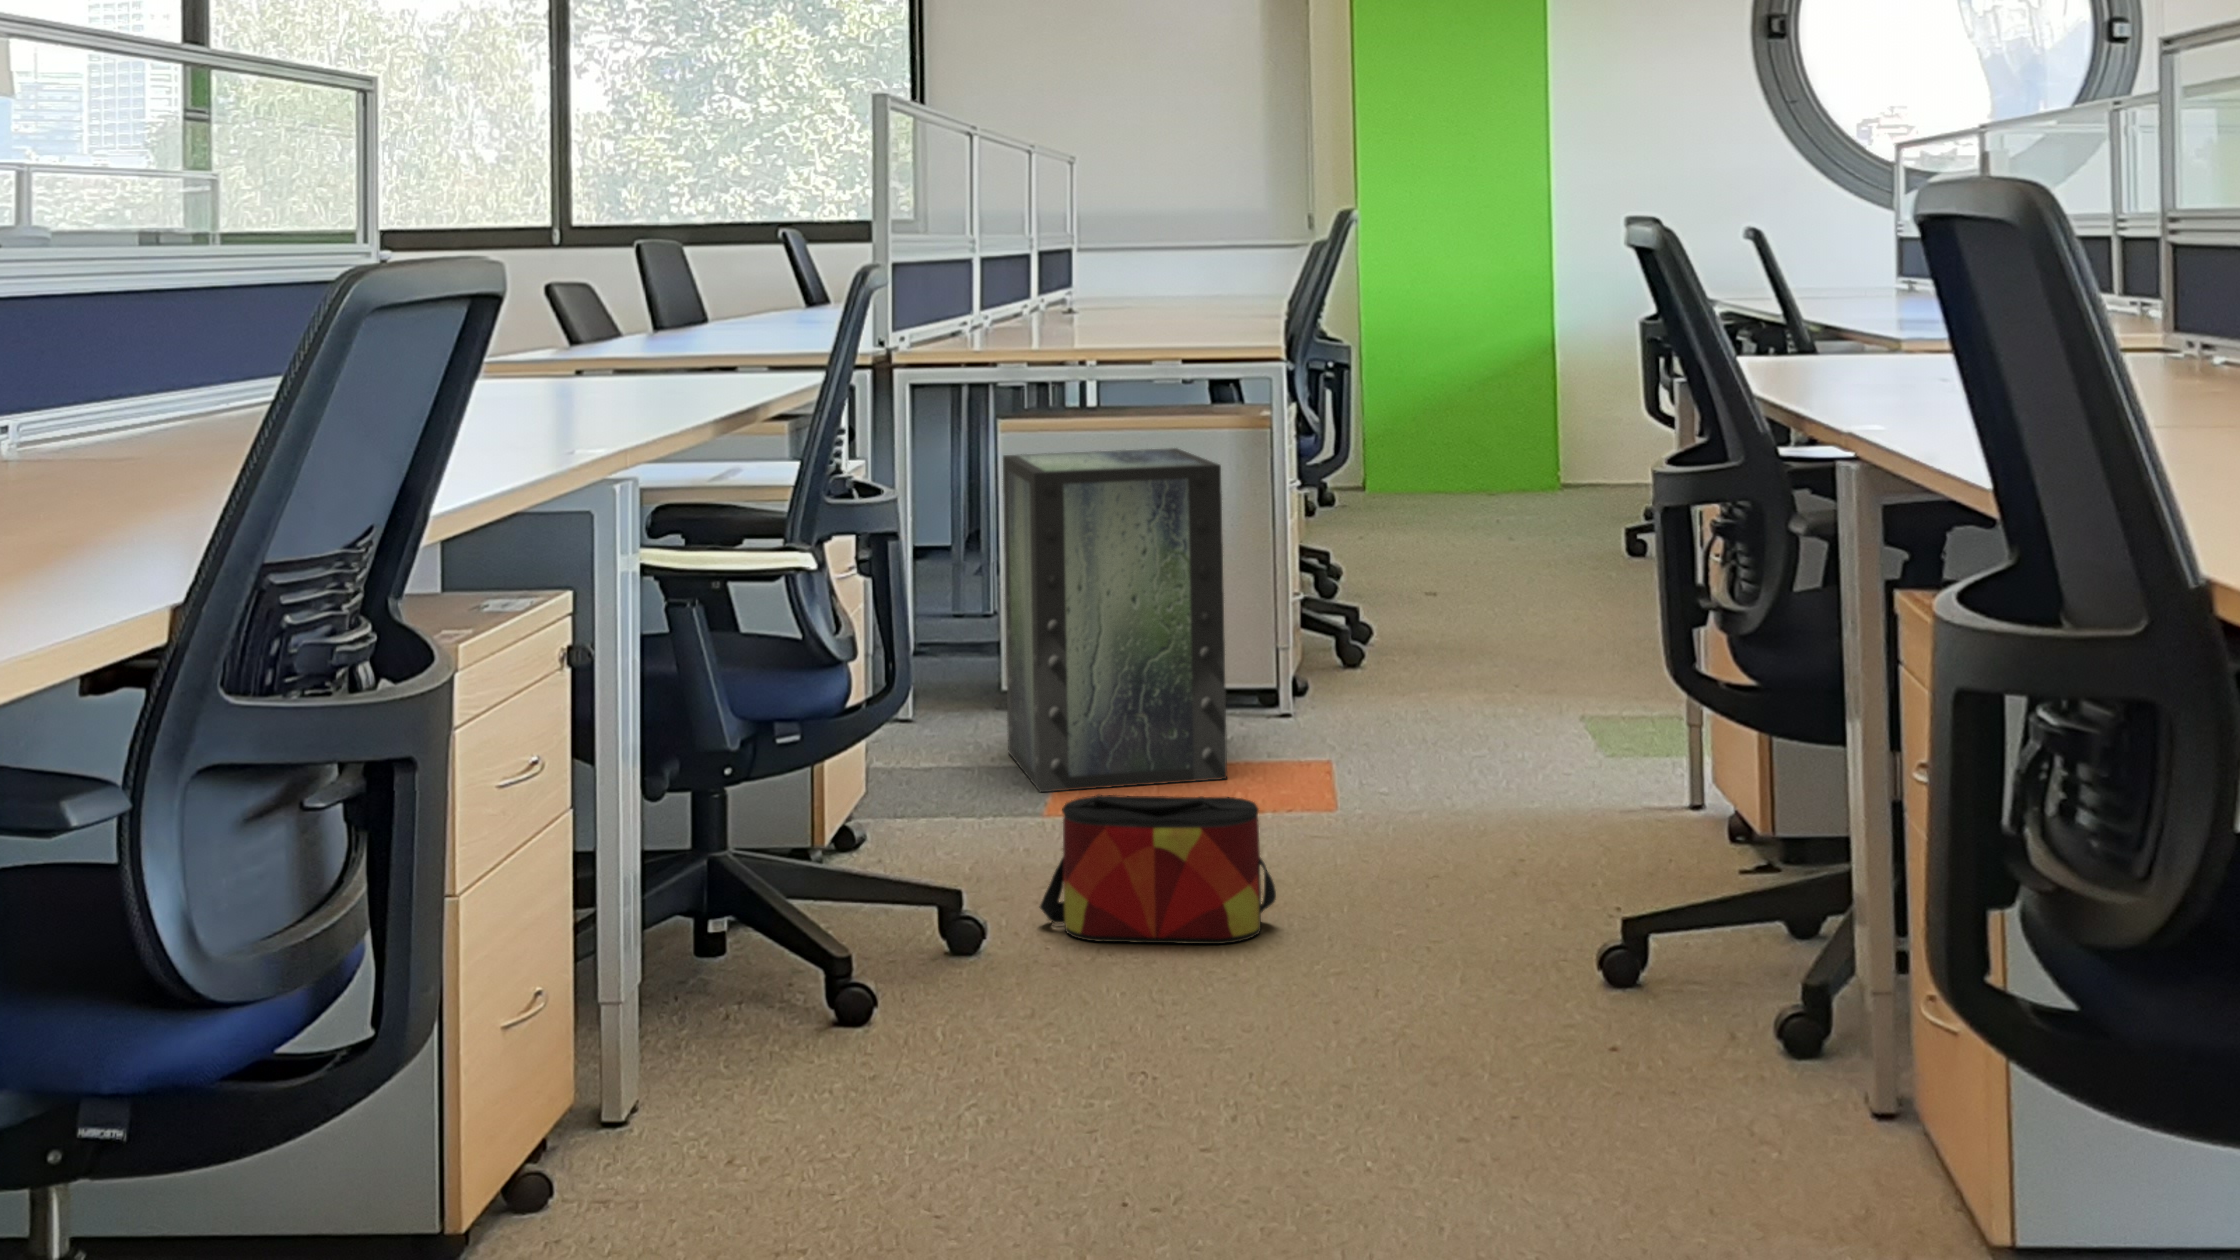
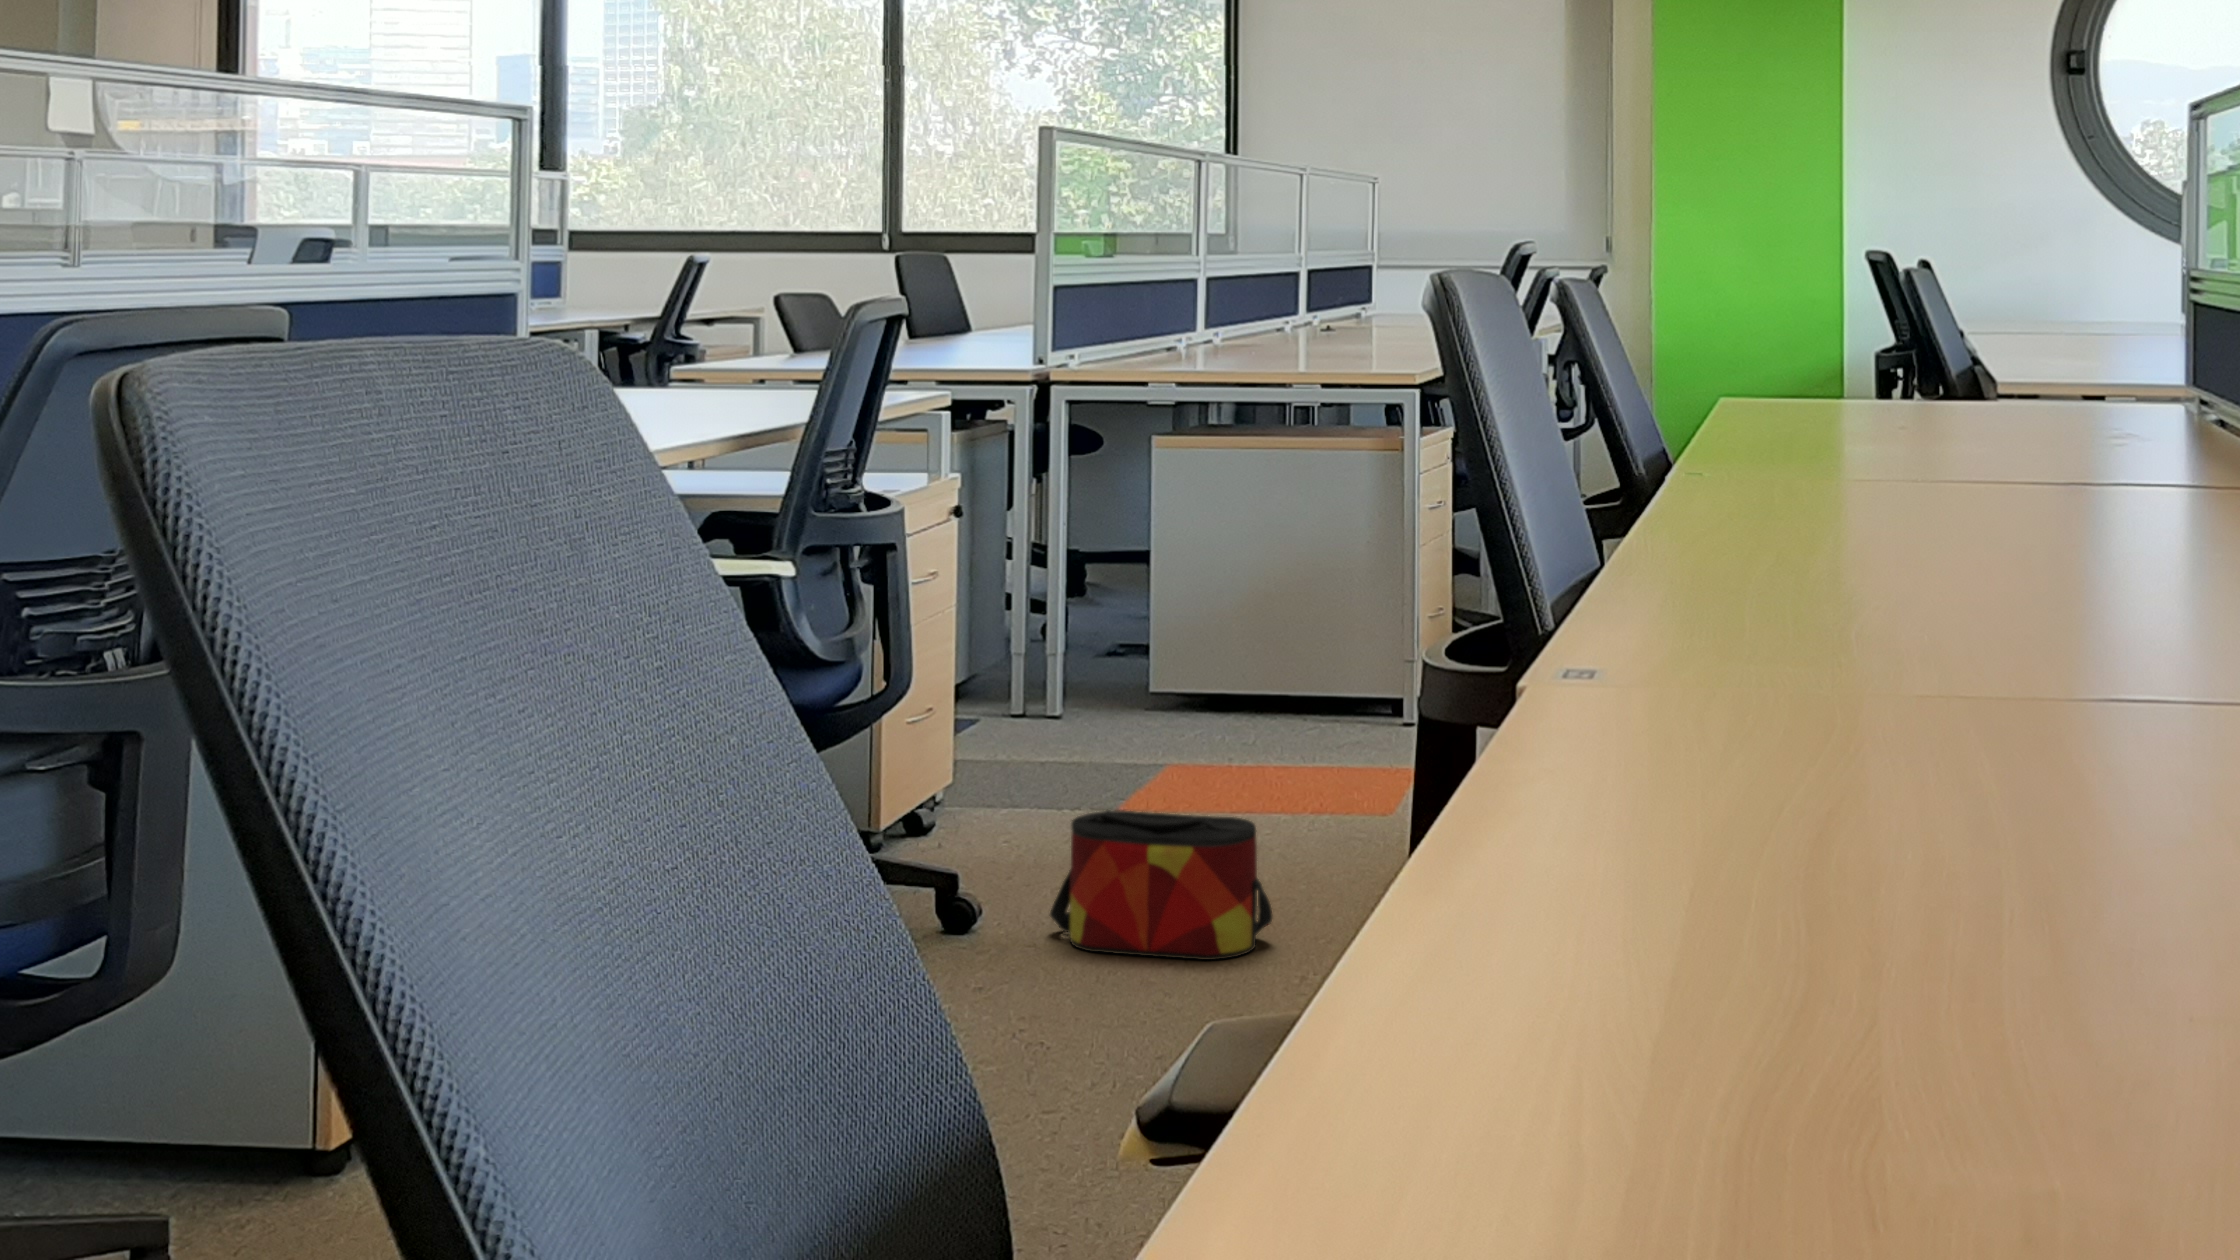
storage box: present [1003,448,1227,792] -> none [1128,472,1321,801]

